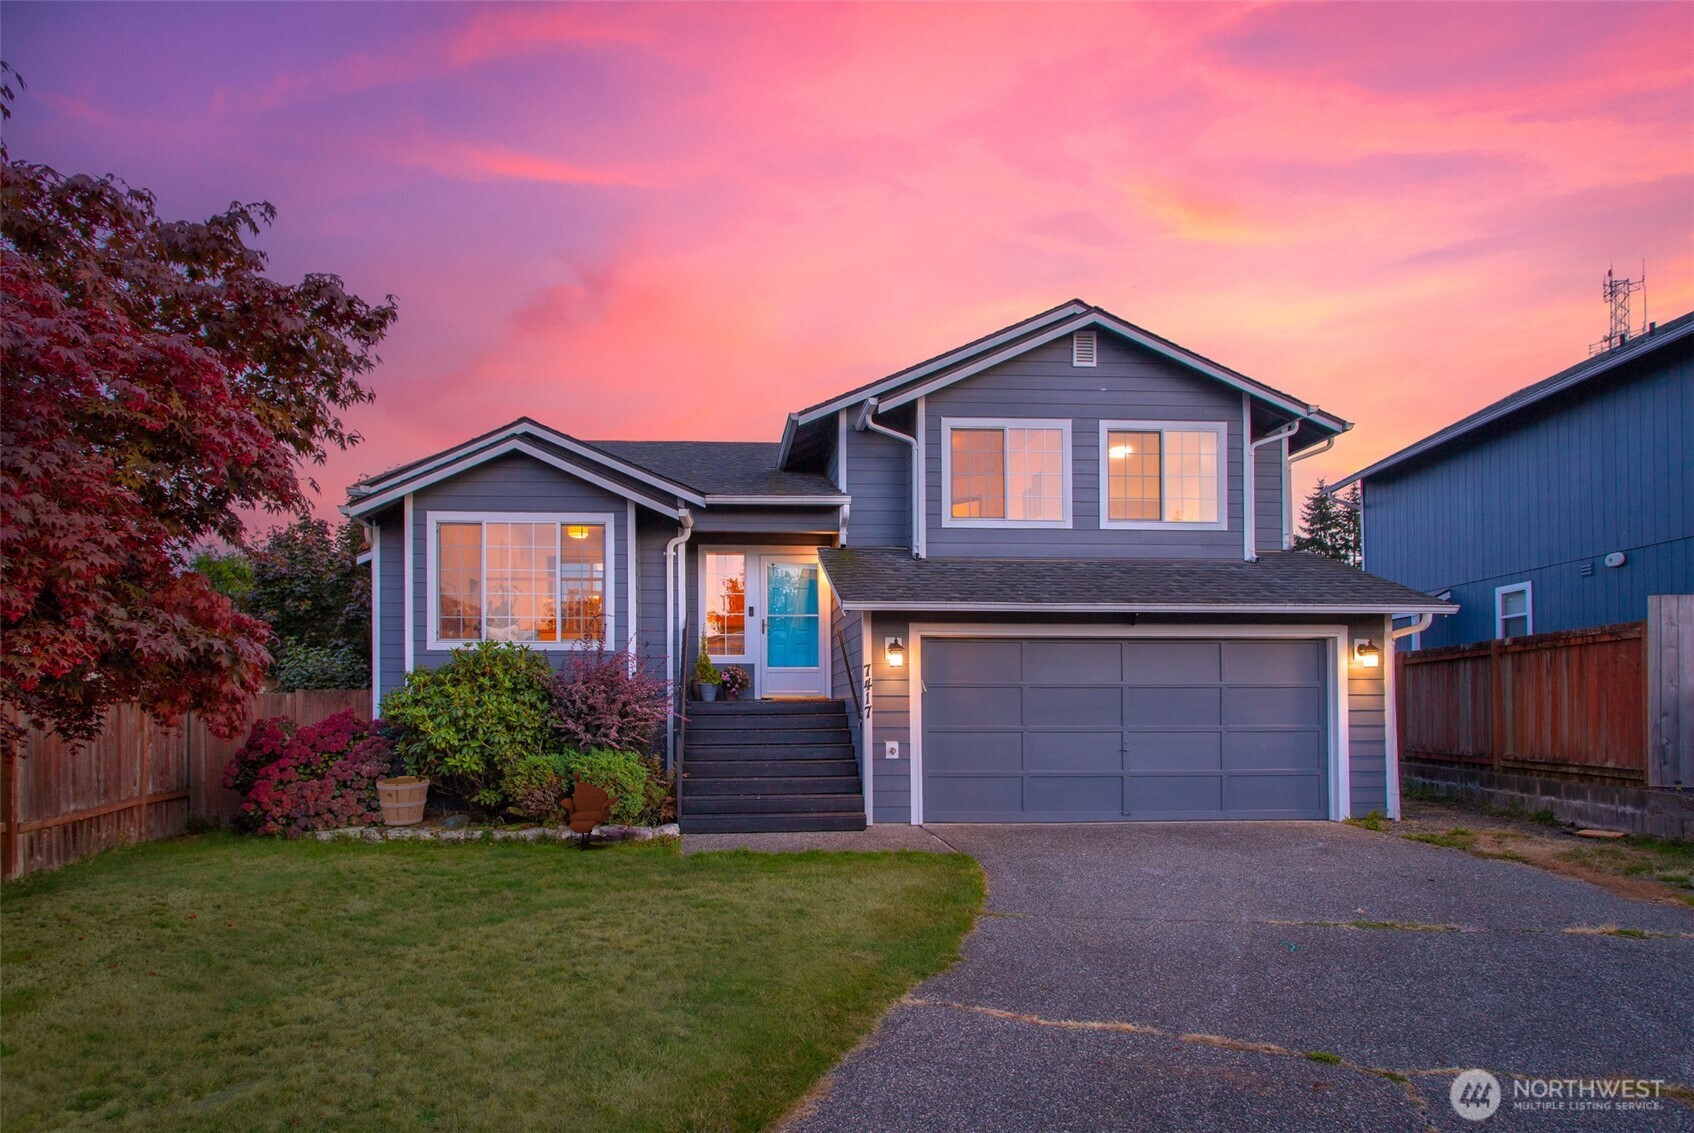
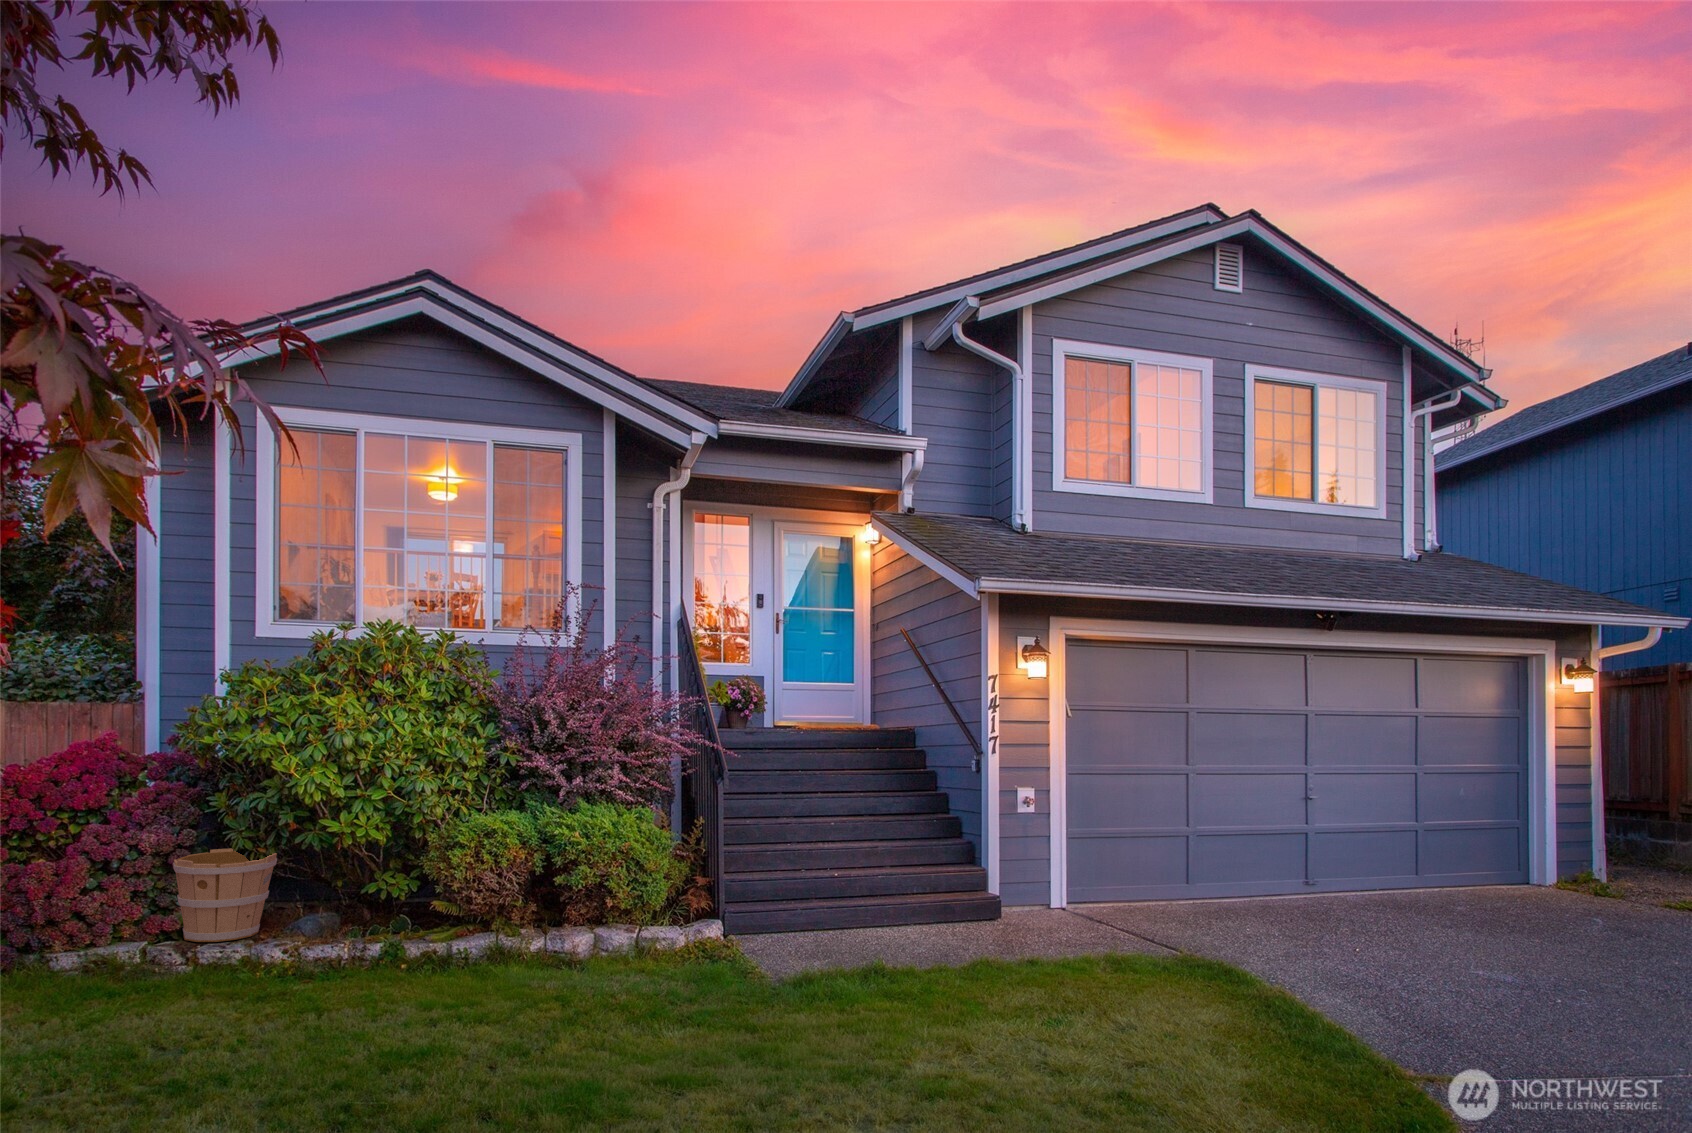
lounge chair: present [561,770,618,852] -> none [542,834,644,990]

